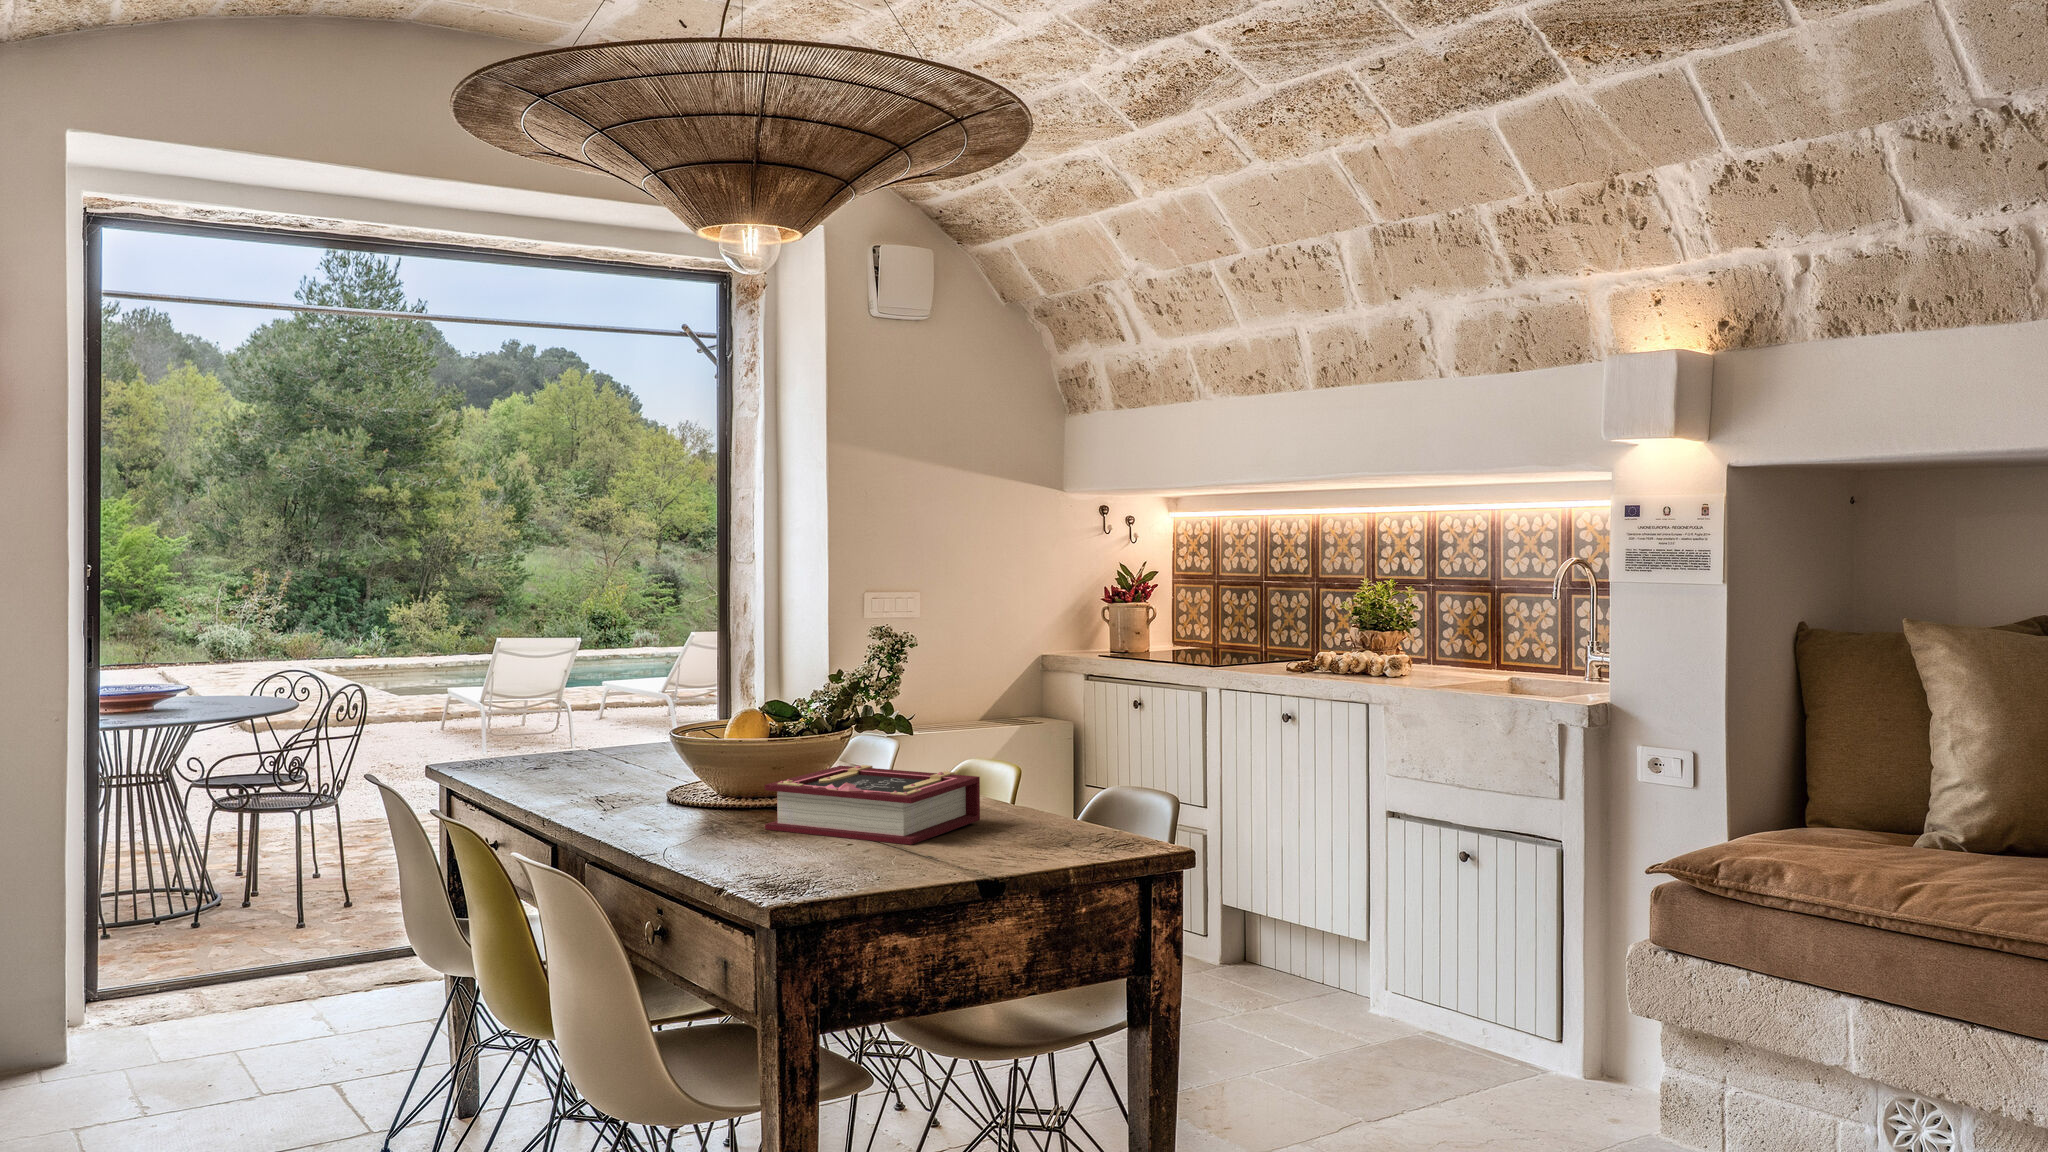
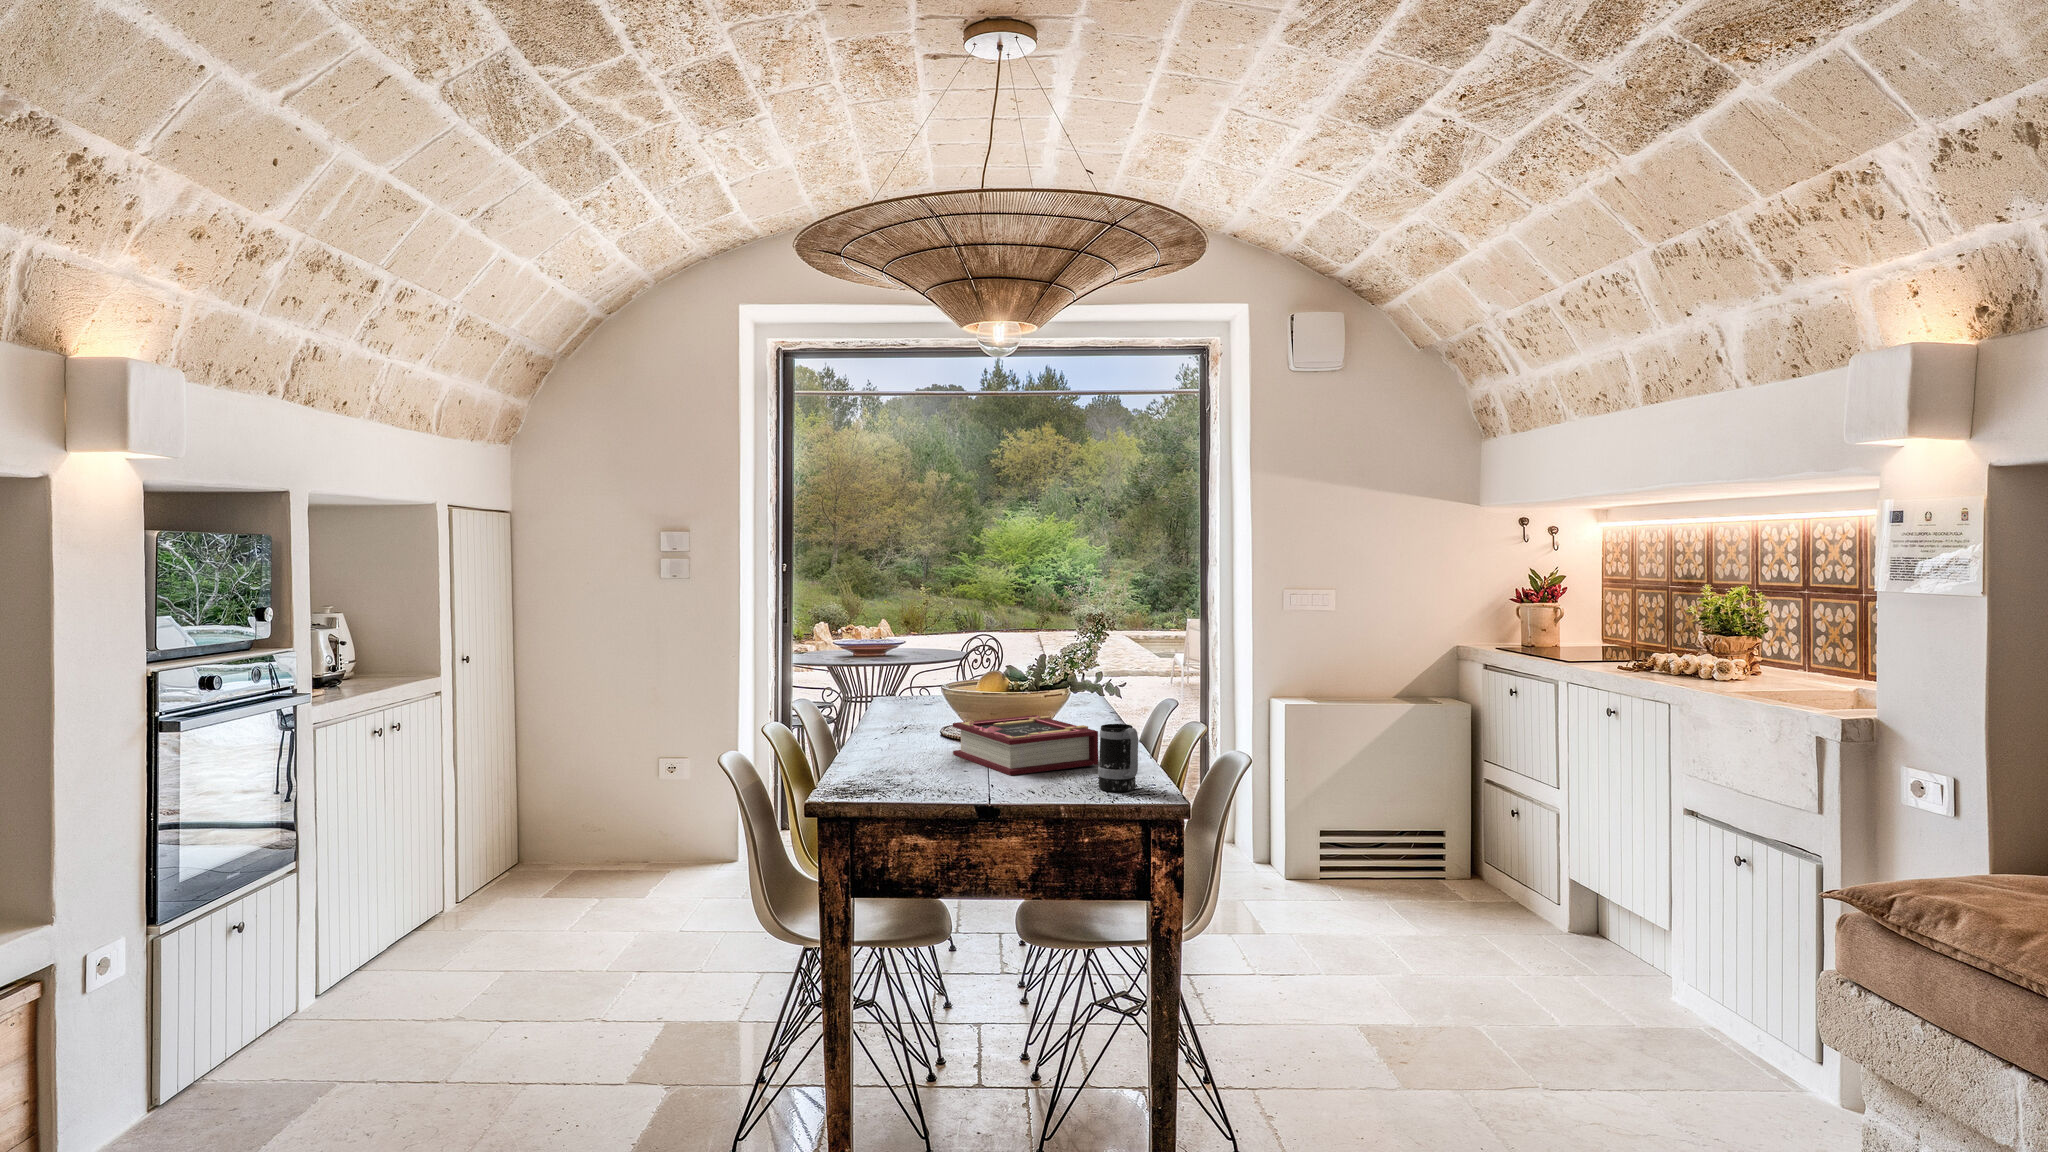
mug: none [1048,761,1114,848] -> present [1098,724,1138,792]

